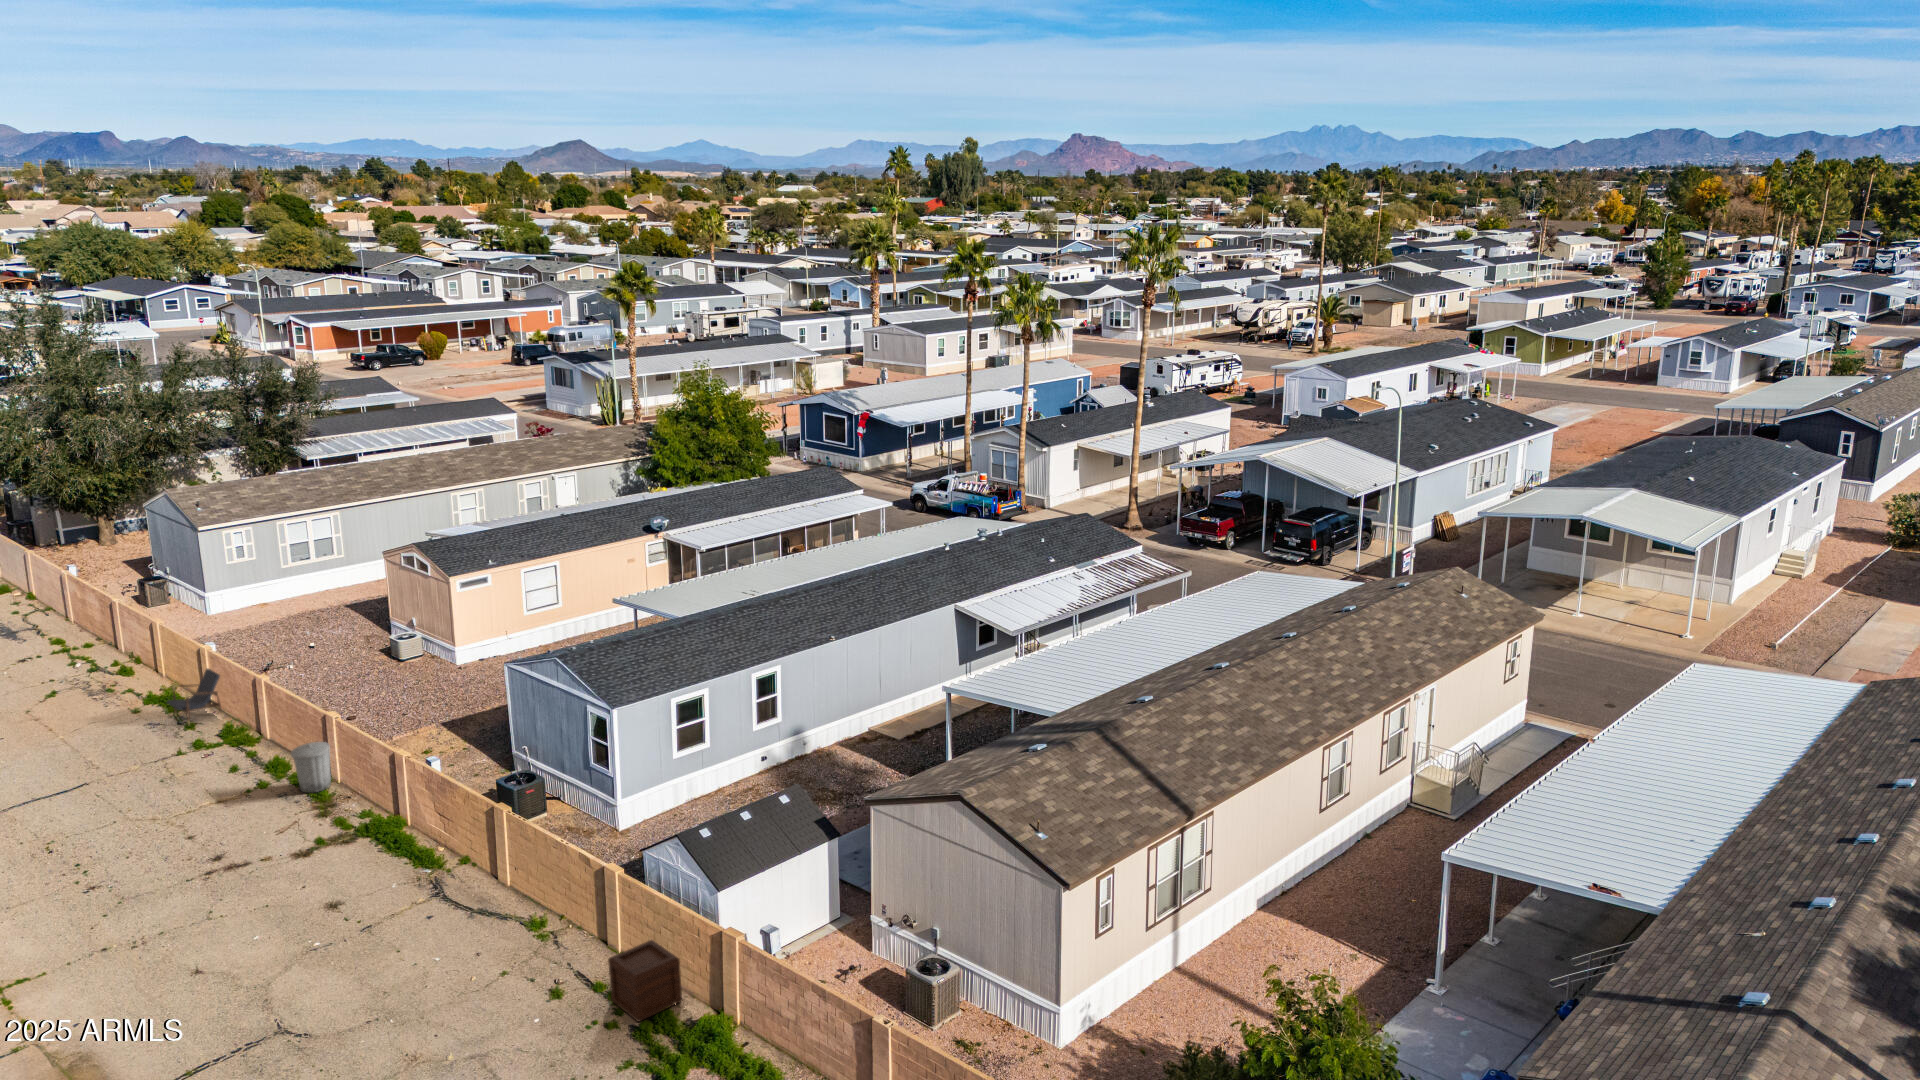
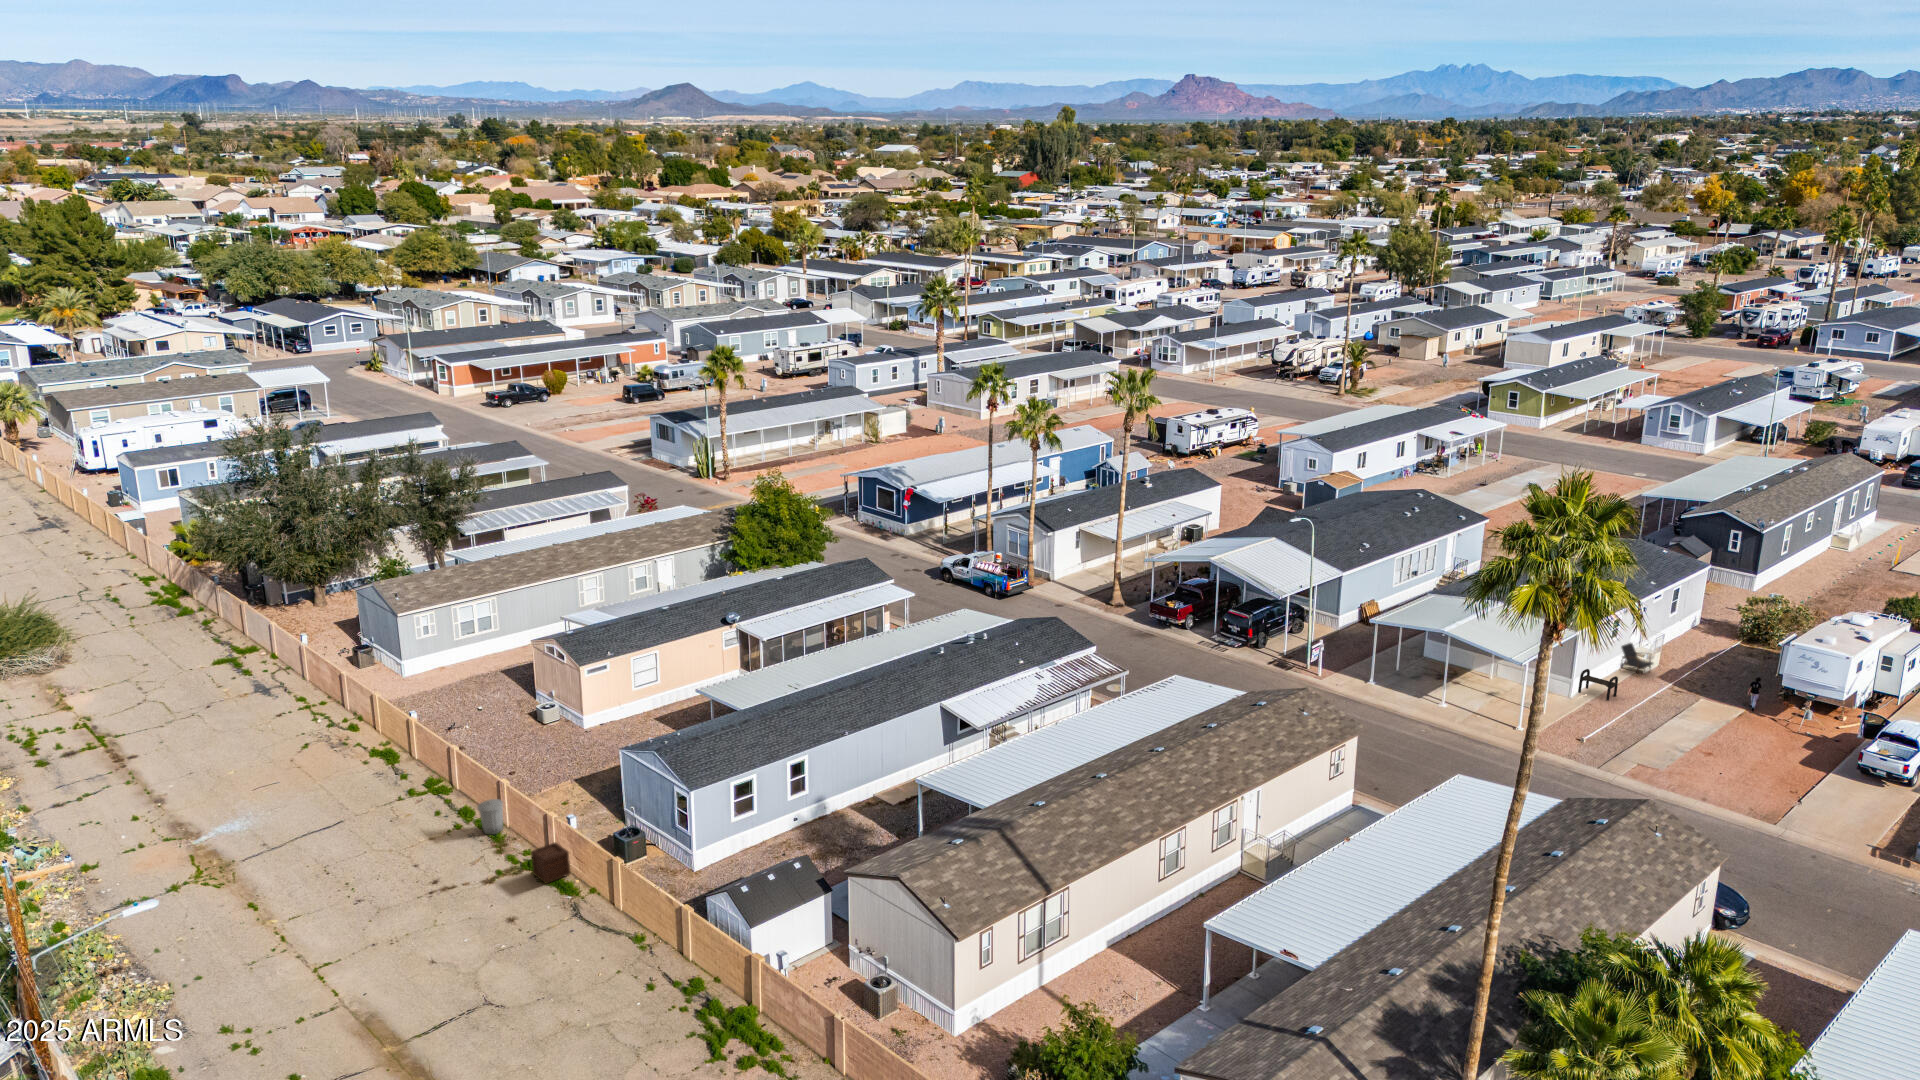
bench: none [1734,569,1785,606] -> present [1578,669,1618,701]
lounge chair: present [167,669,222,724] -> present [1621,643,1653,673]
wooden crate: present [608,940,682,1022] -> present [531,842,570,884]

